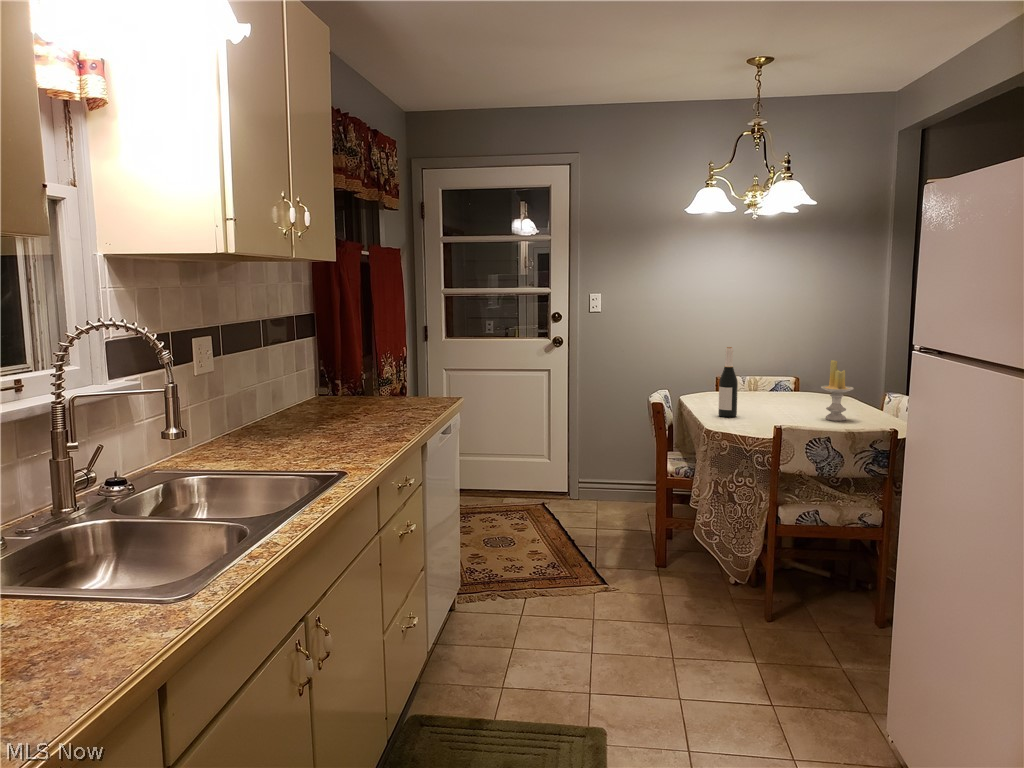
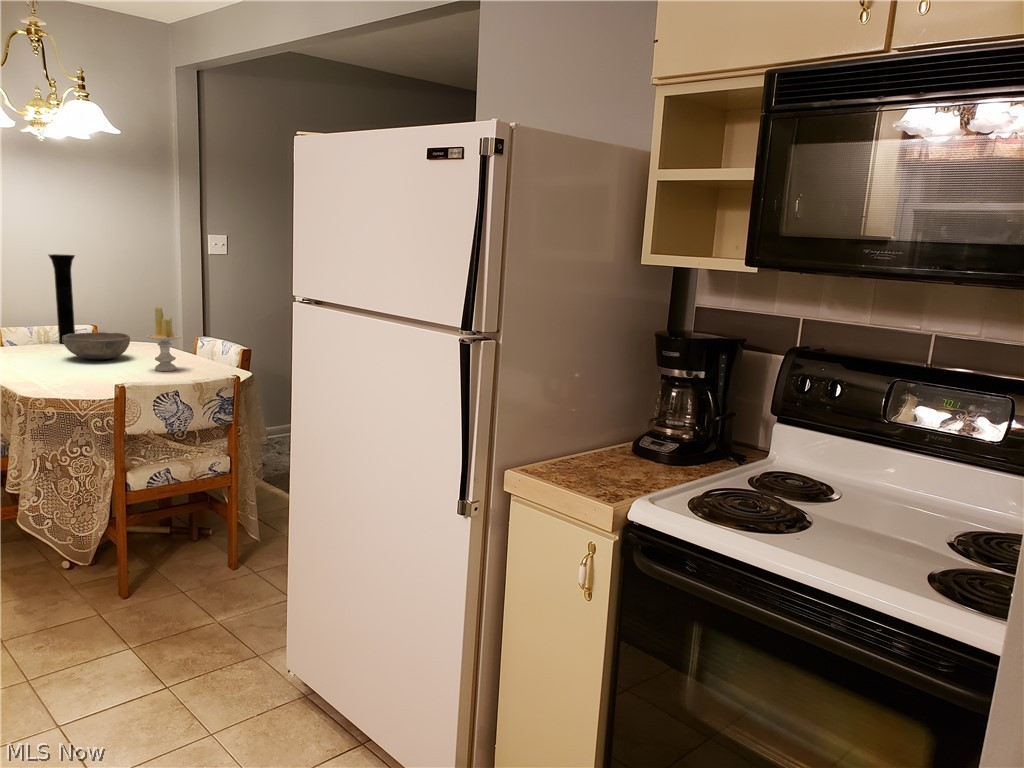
vase: none [761,316,783,392] -> present [48,254,75,343]
wine bottle: present [718,347,738,417] -> none [24,296,52,381]
bowl: none [758,382,813,406] -> present [63,332,130,360]

